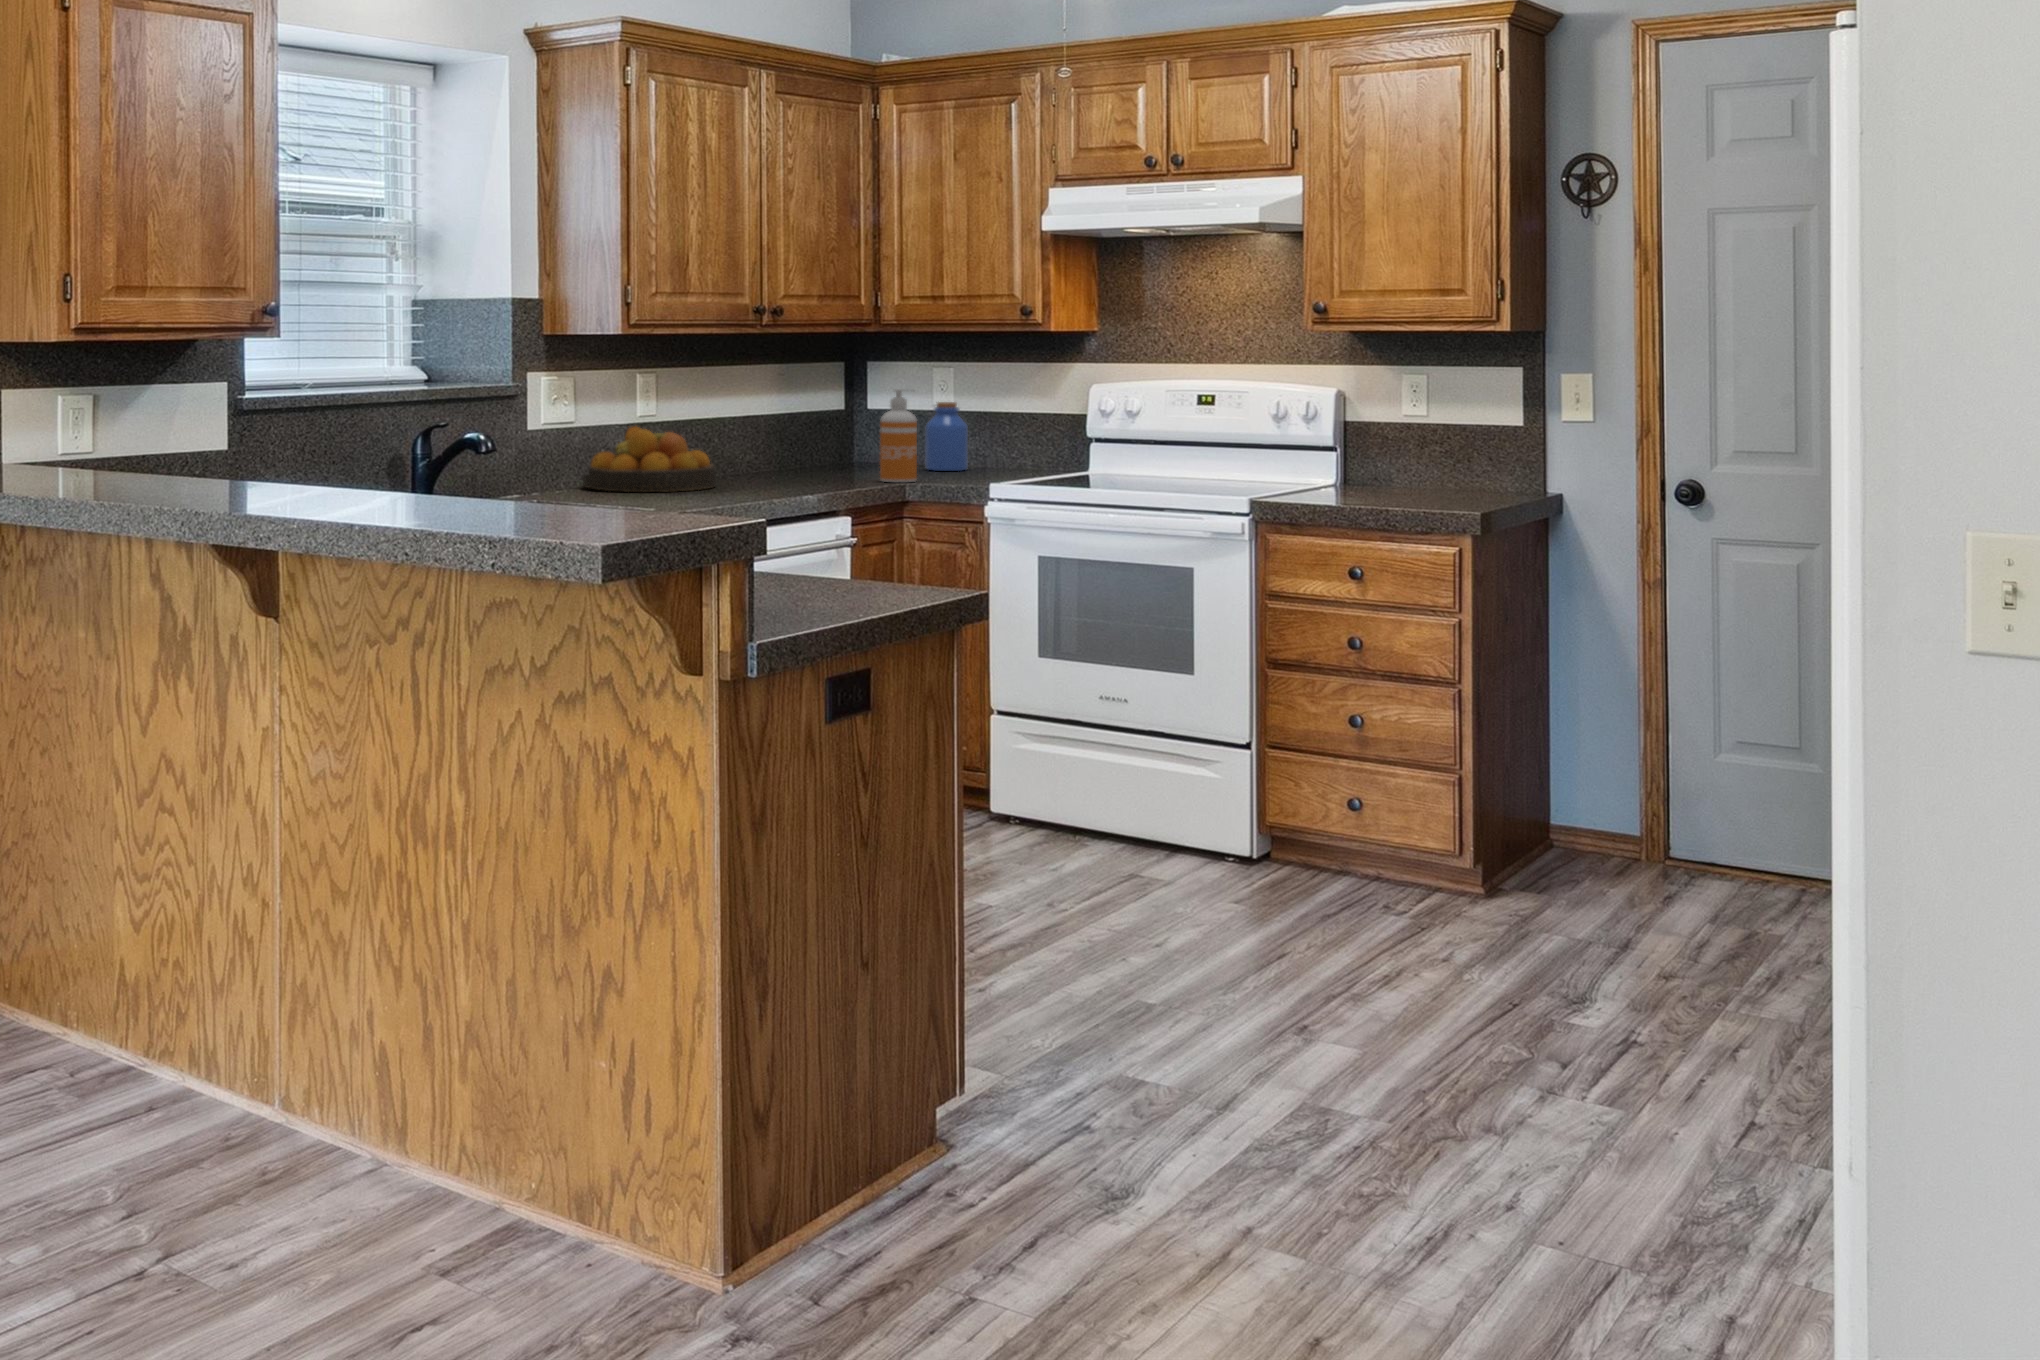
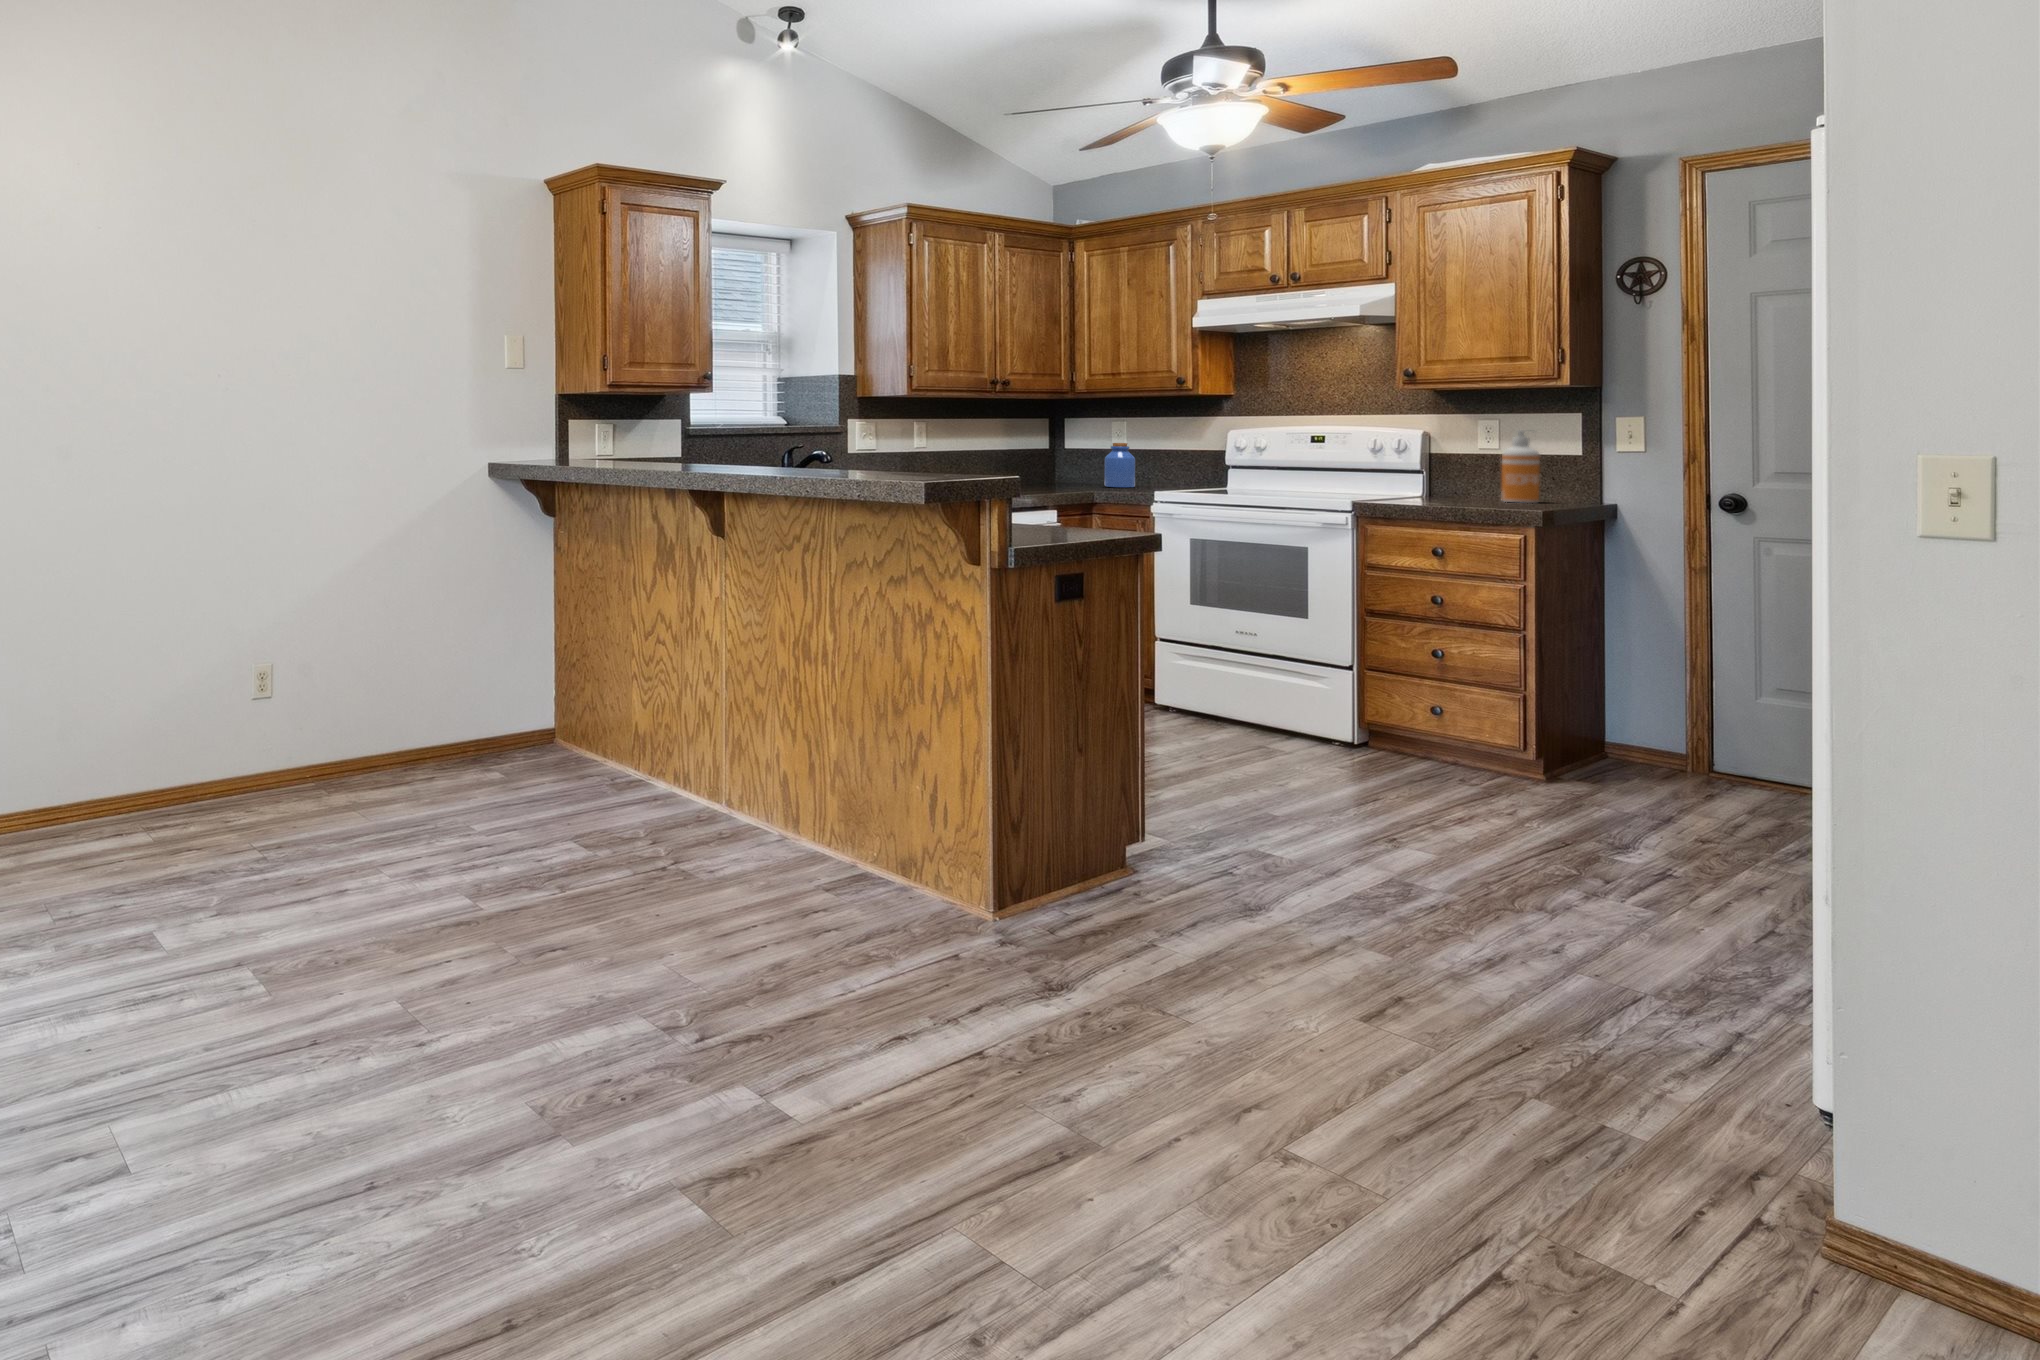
soap dispenser: present [880,389,917,482] -> present [1502,430,1540,503]
fruit bowl: present [583,426,716,492] -> none [877,454,963,493]

